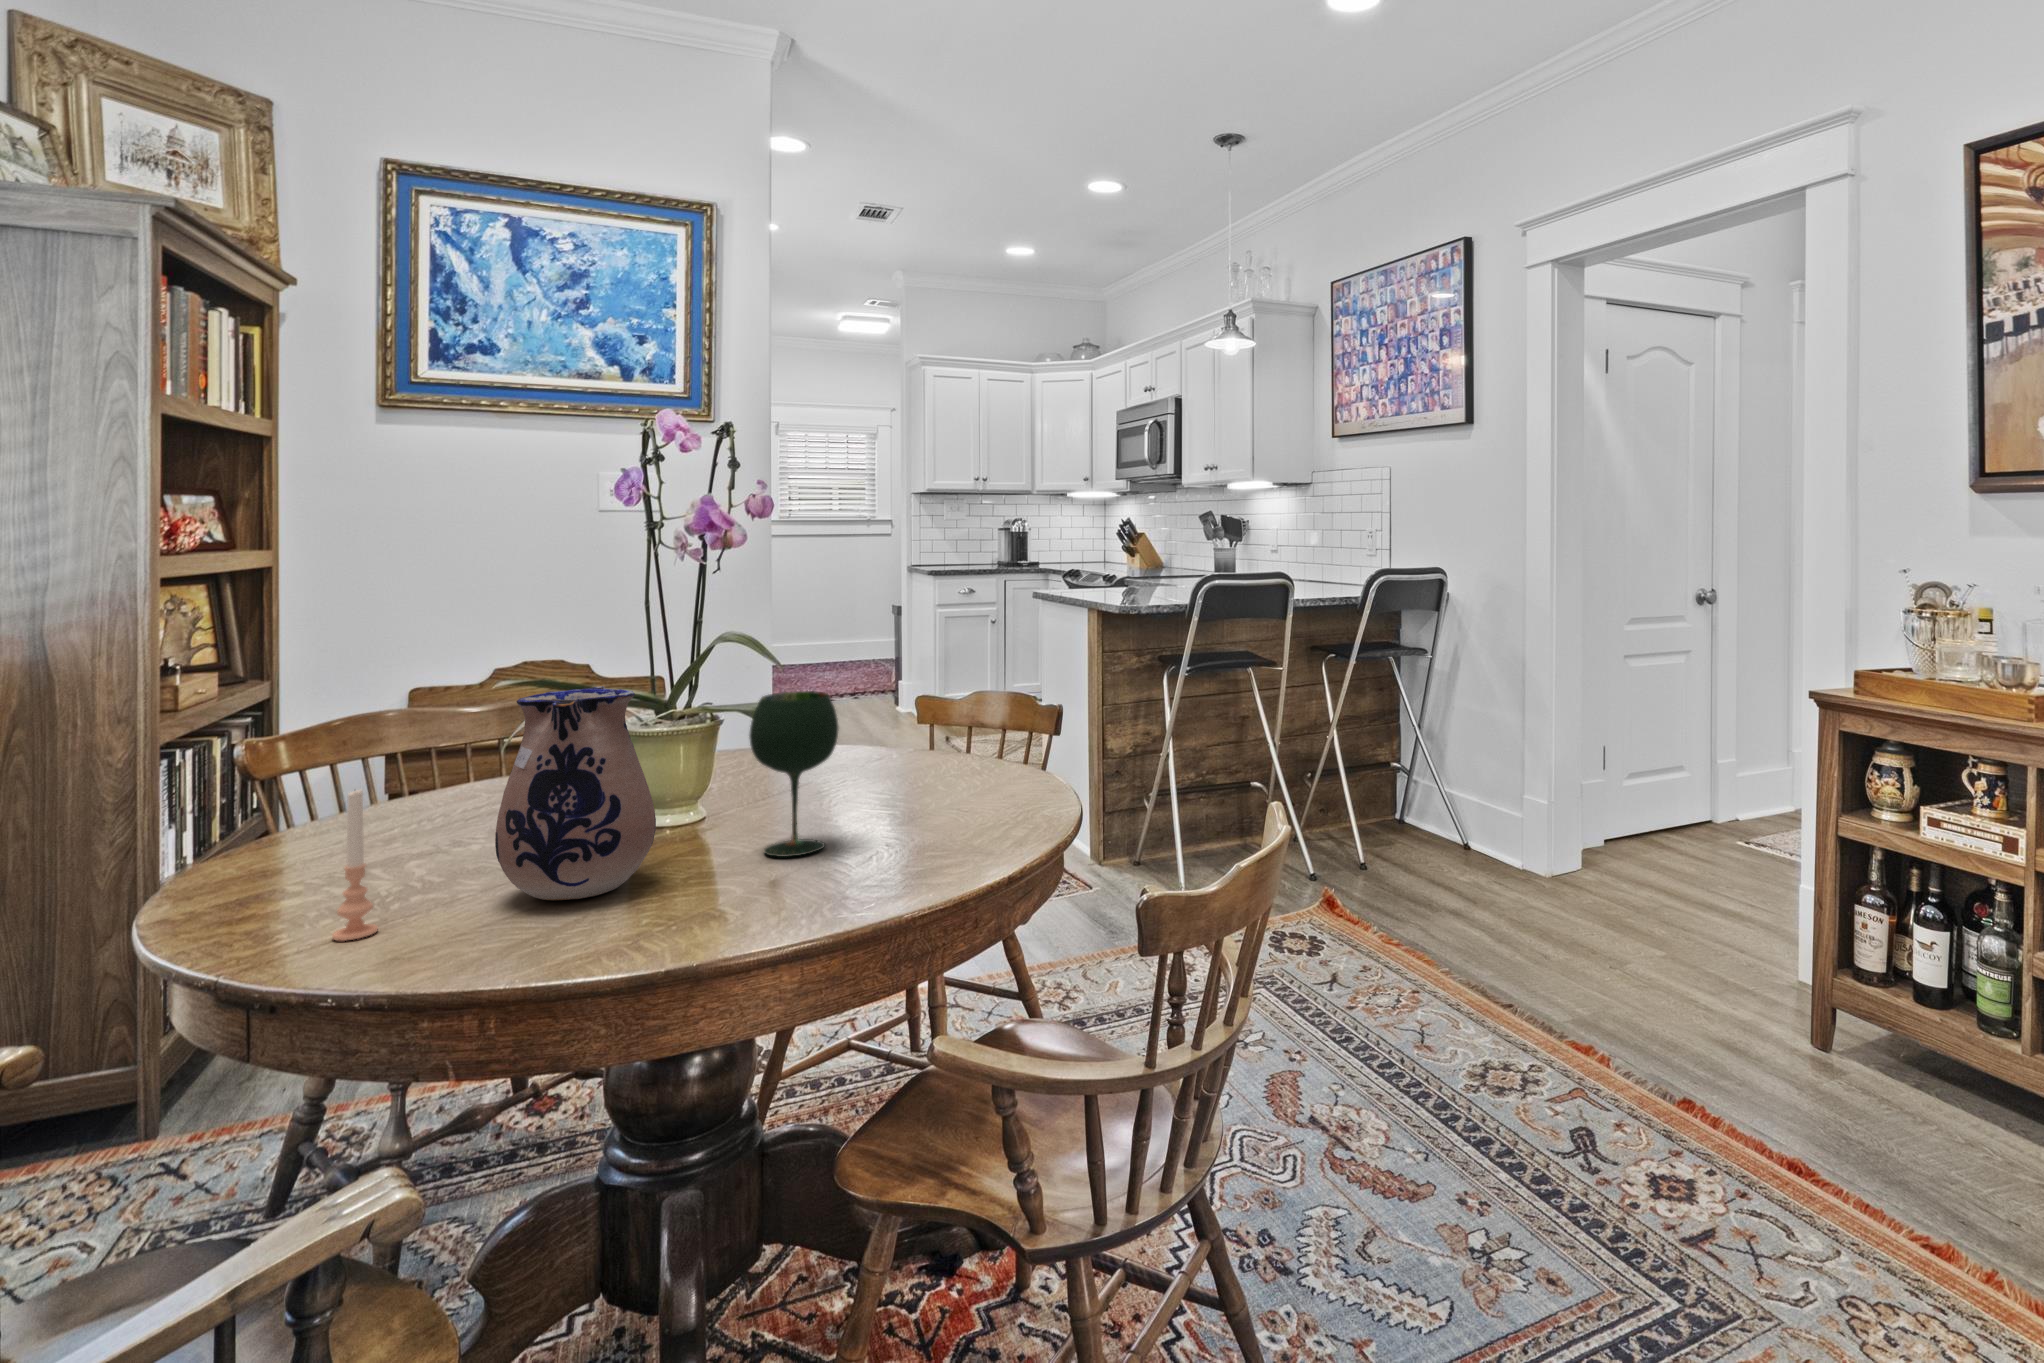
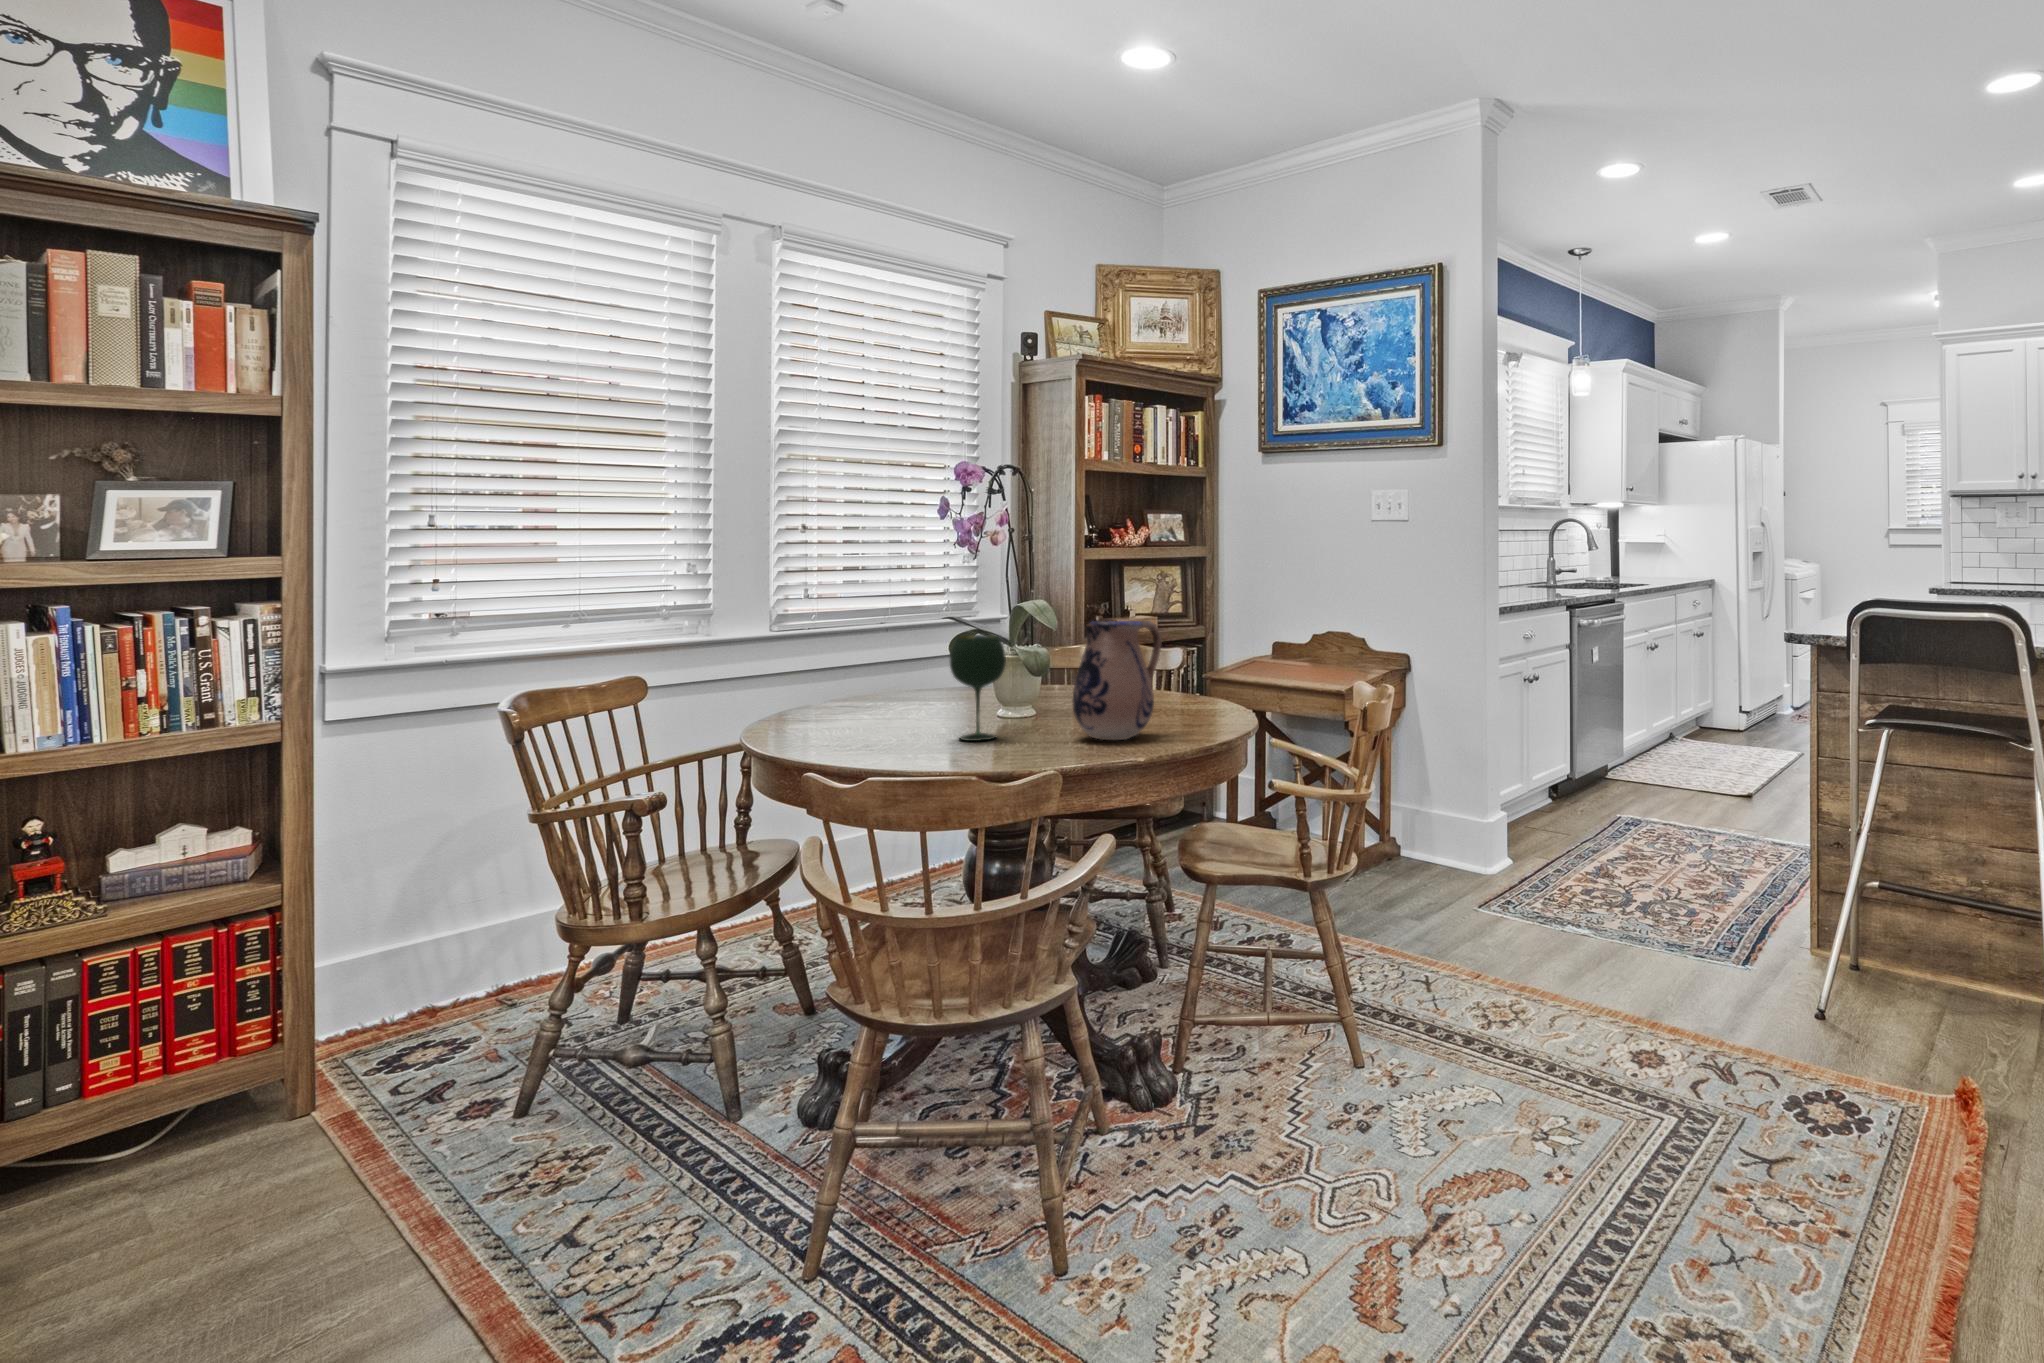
ceramic pitcher: present [495,686,656,900] -> present [1072,621,1162,740]
candle: present [332,790,378,941] -> none [797,656,815,728]

